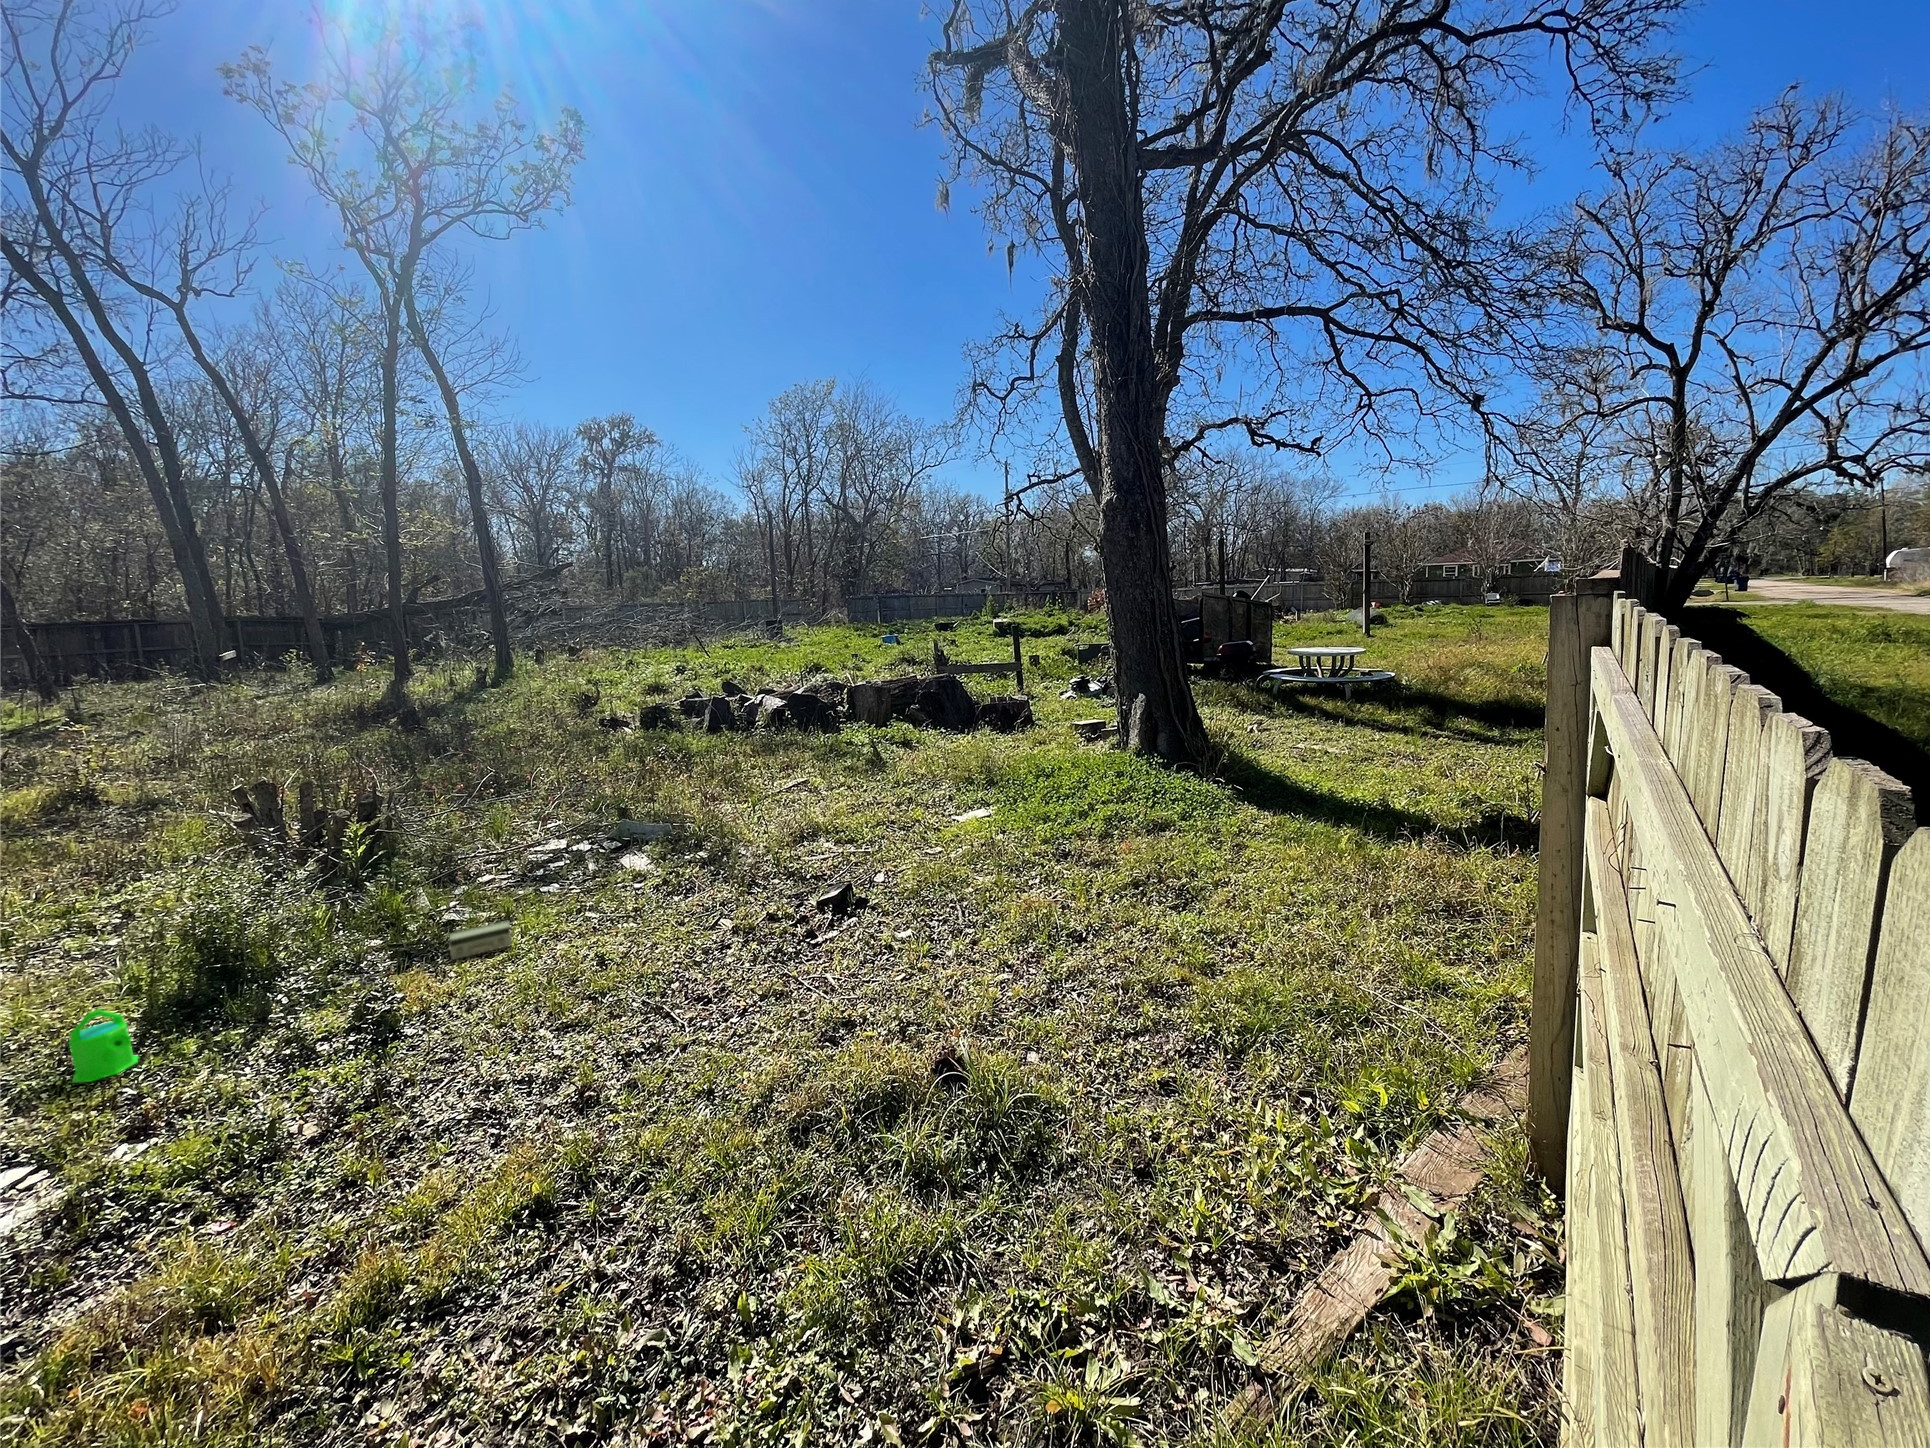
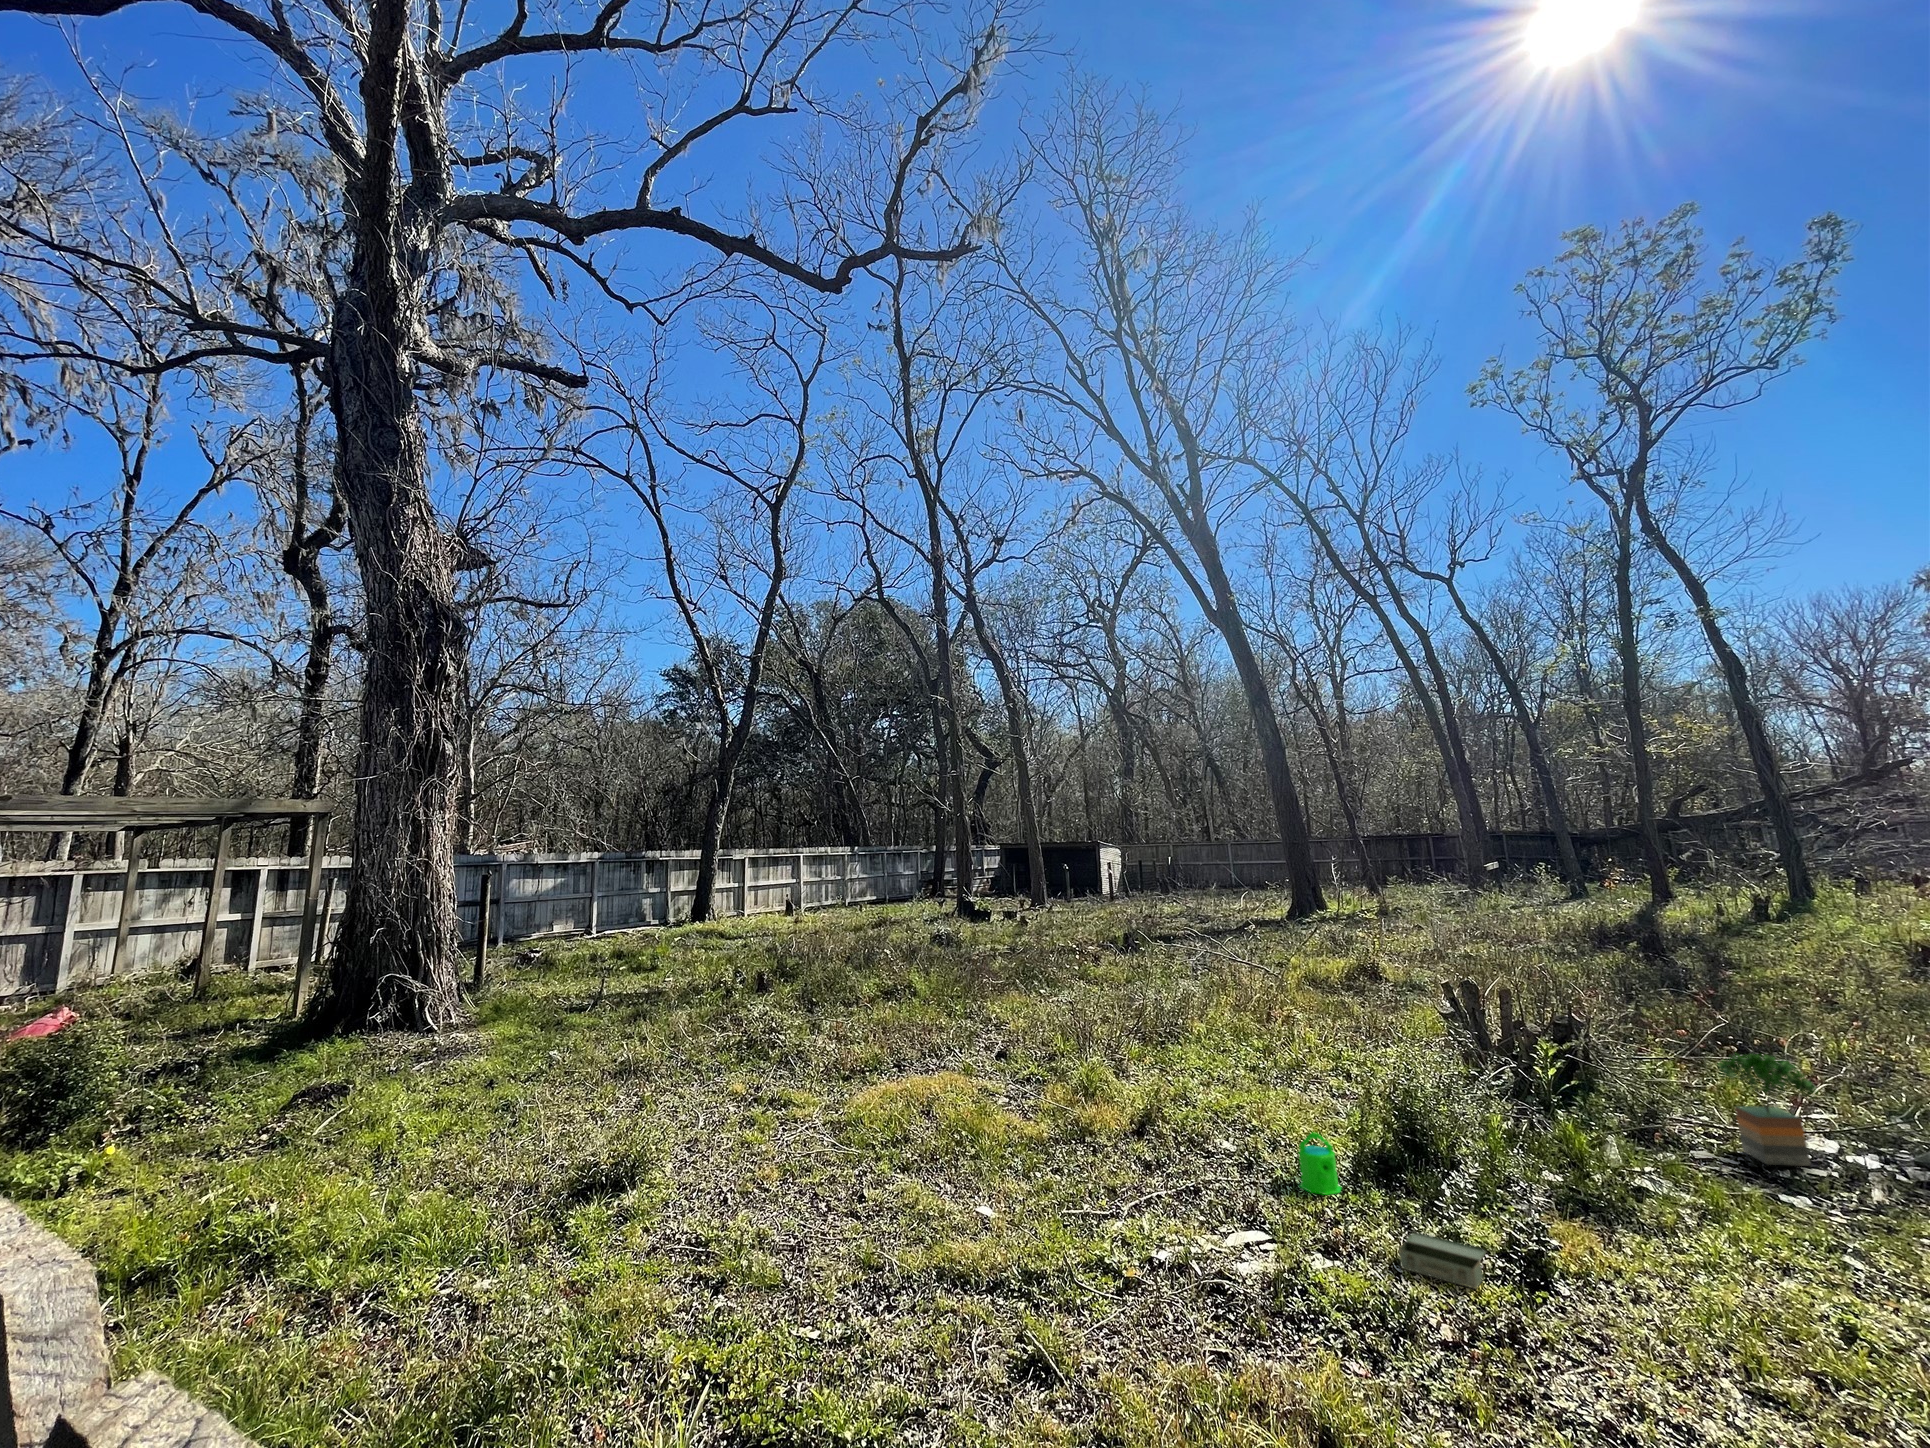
potted tree: none [497,788,563,870] -> present [1719,1053,1816,1166]
toolbox: present [450,920,512,960] -> present [1399,1232,1486,1289]

